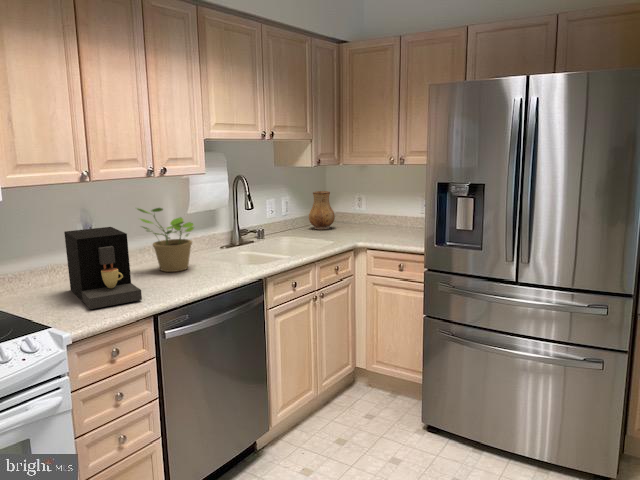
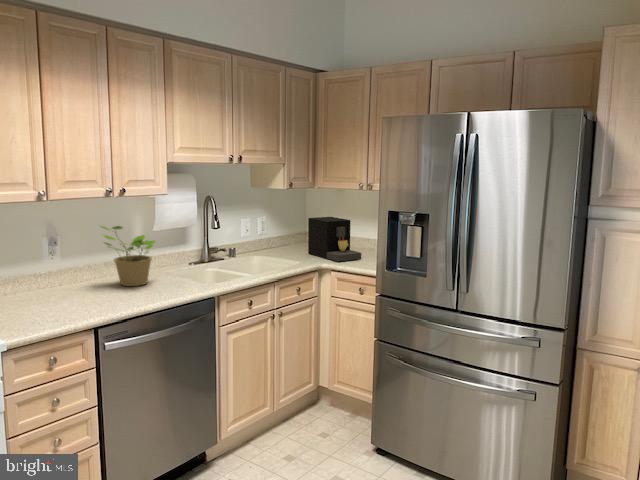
ceramic pitcher: present [309,191,335,229] -> none [285,212,310,249]
coffee maker: present [64,227,142,309] -> present [308,217,361,262]

